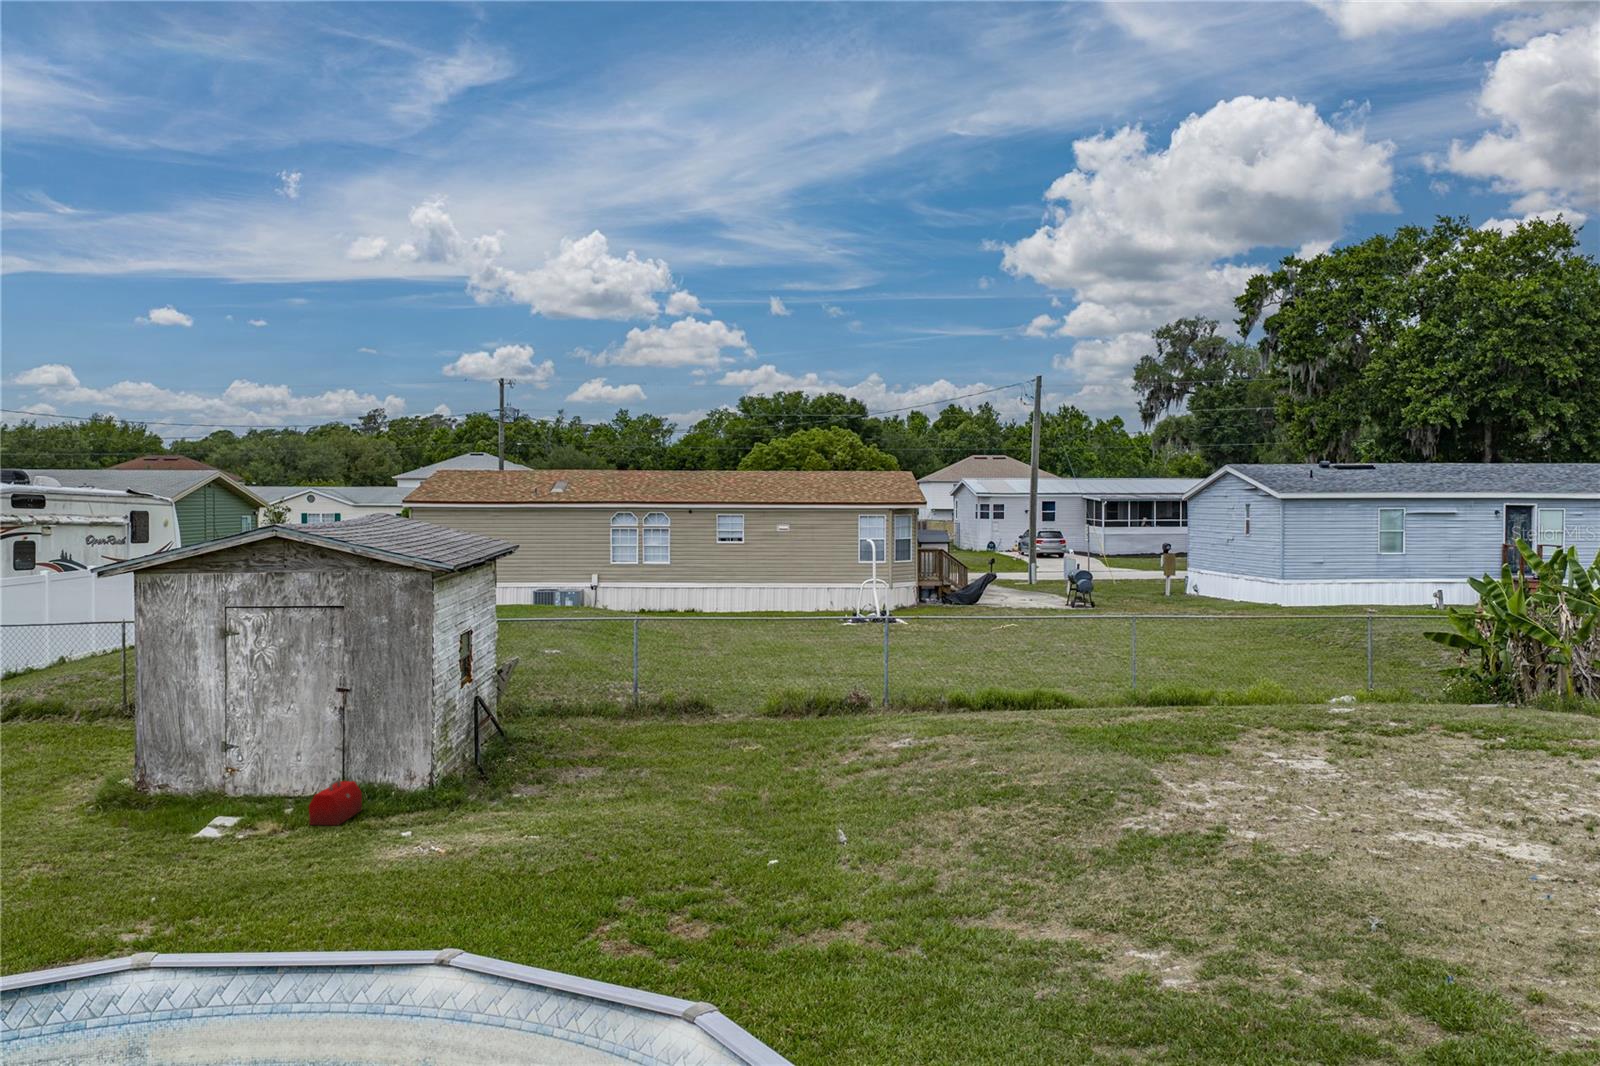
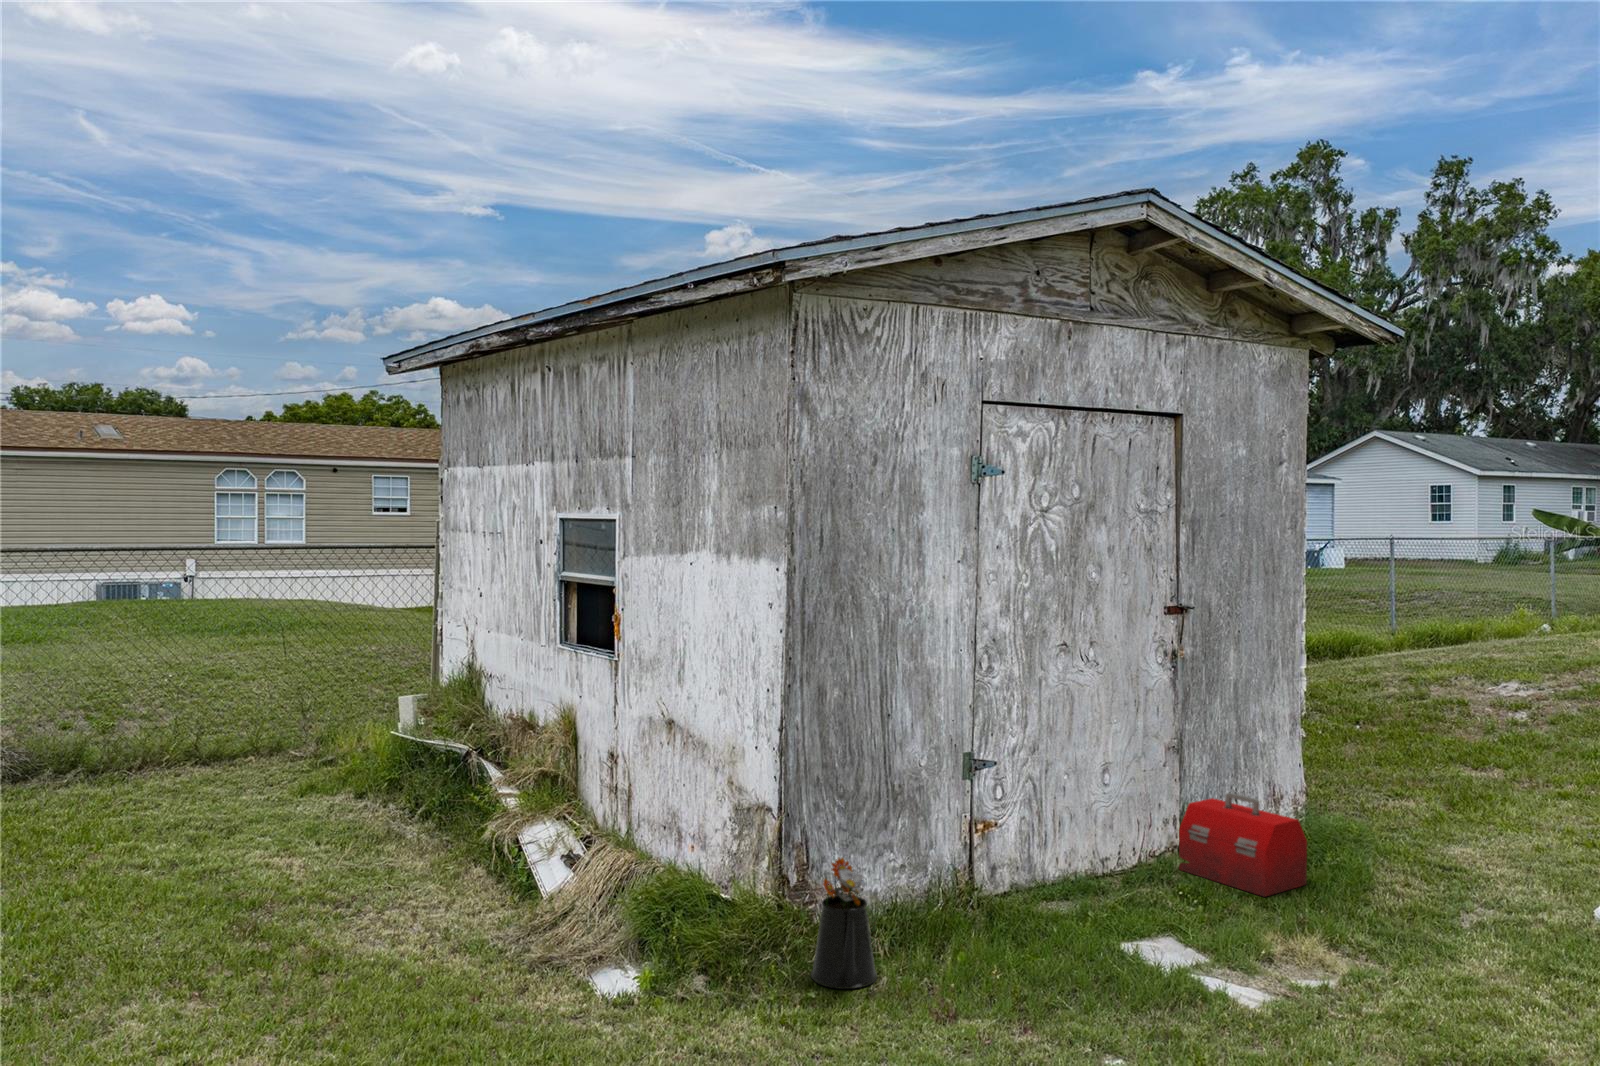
watering can: none [121,773,160,817] -> present [811,858,878,989]

